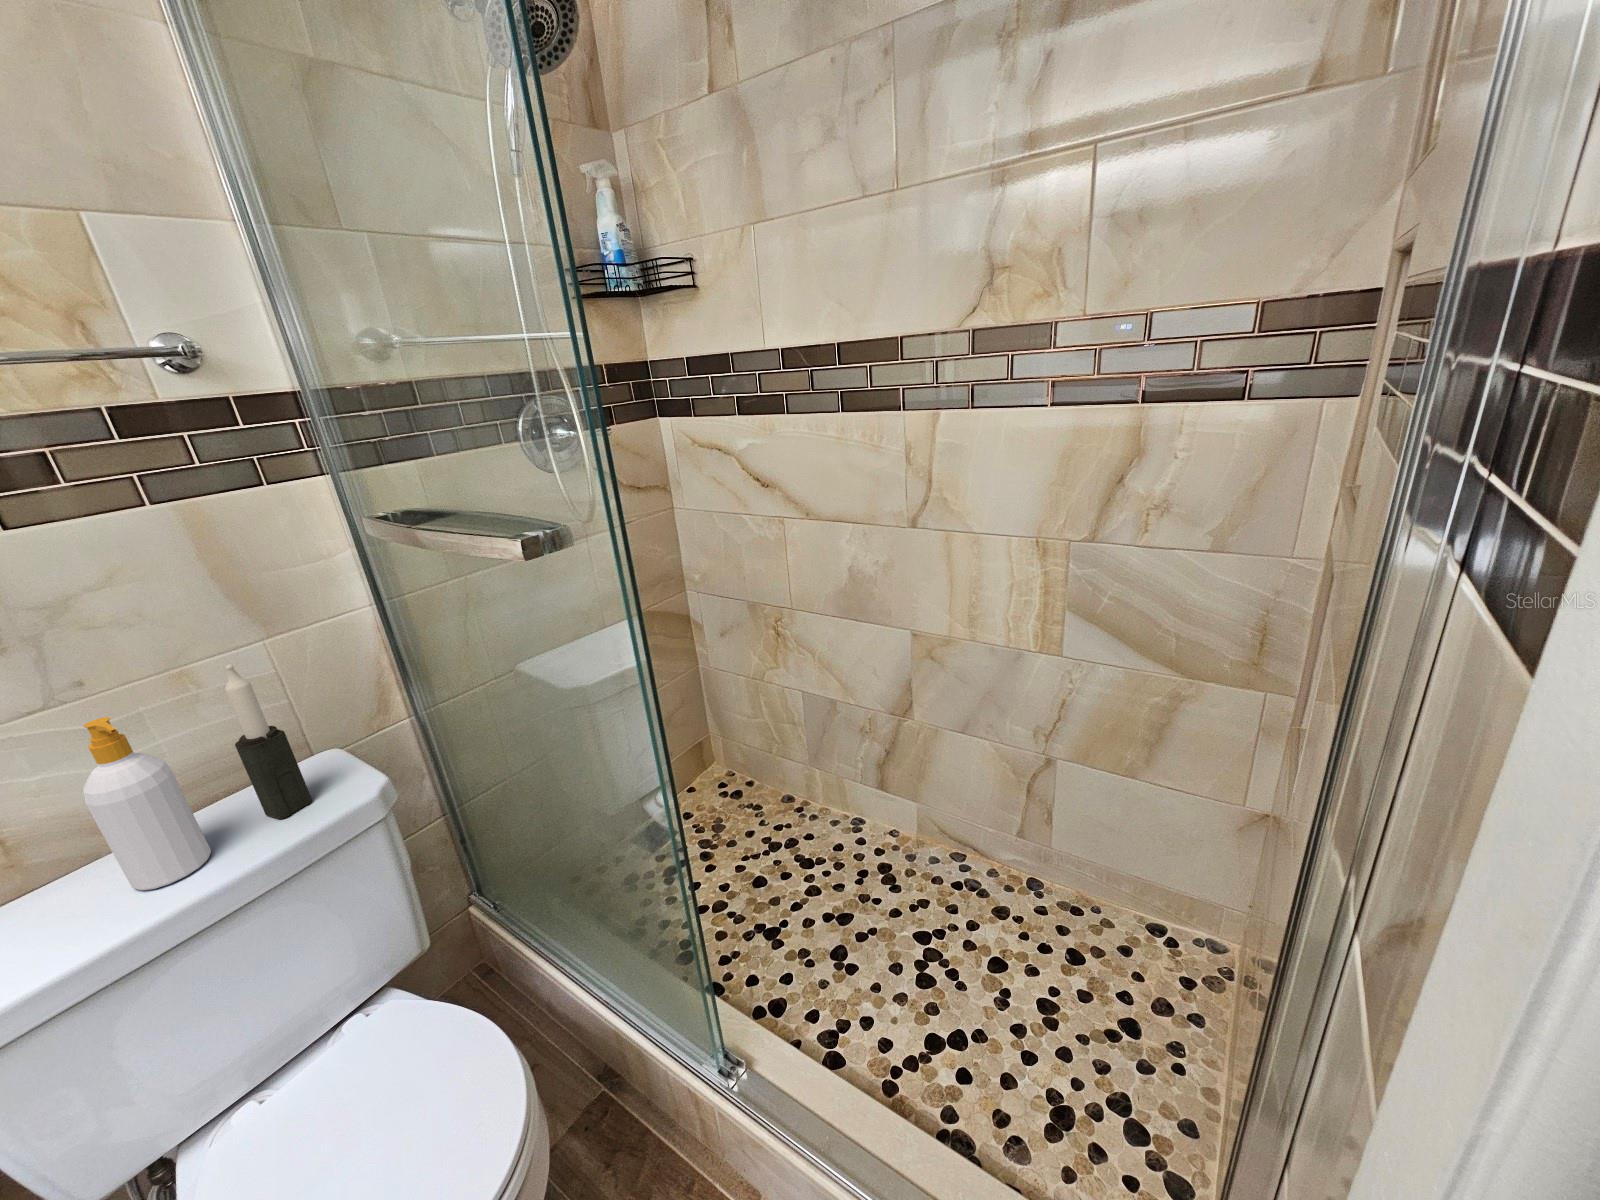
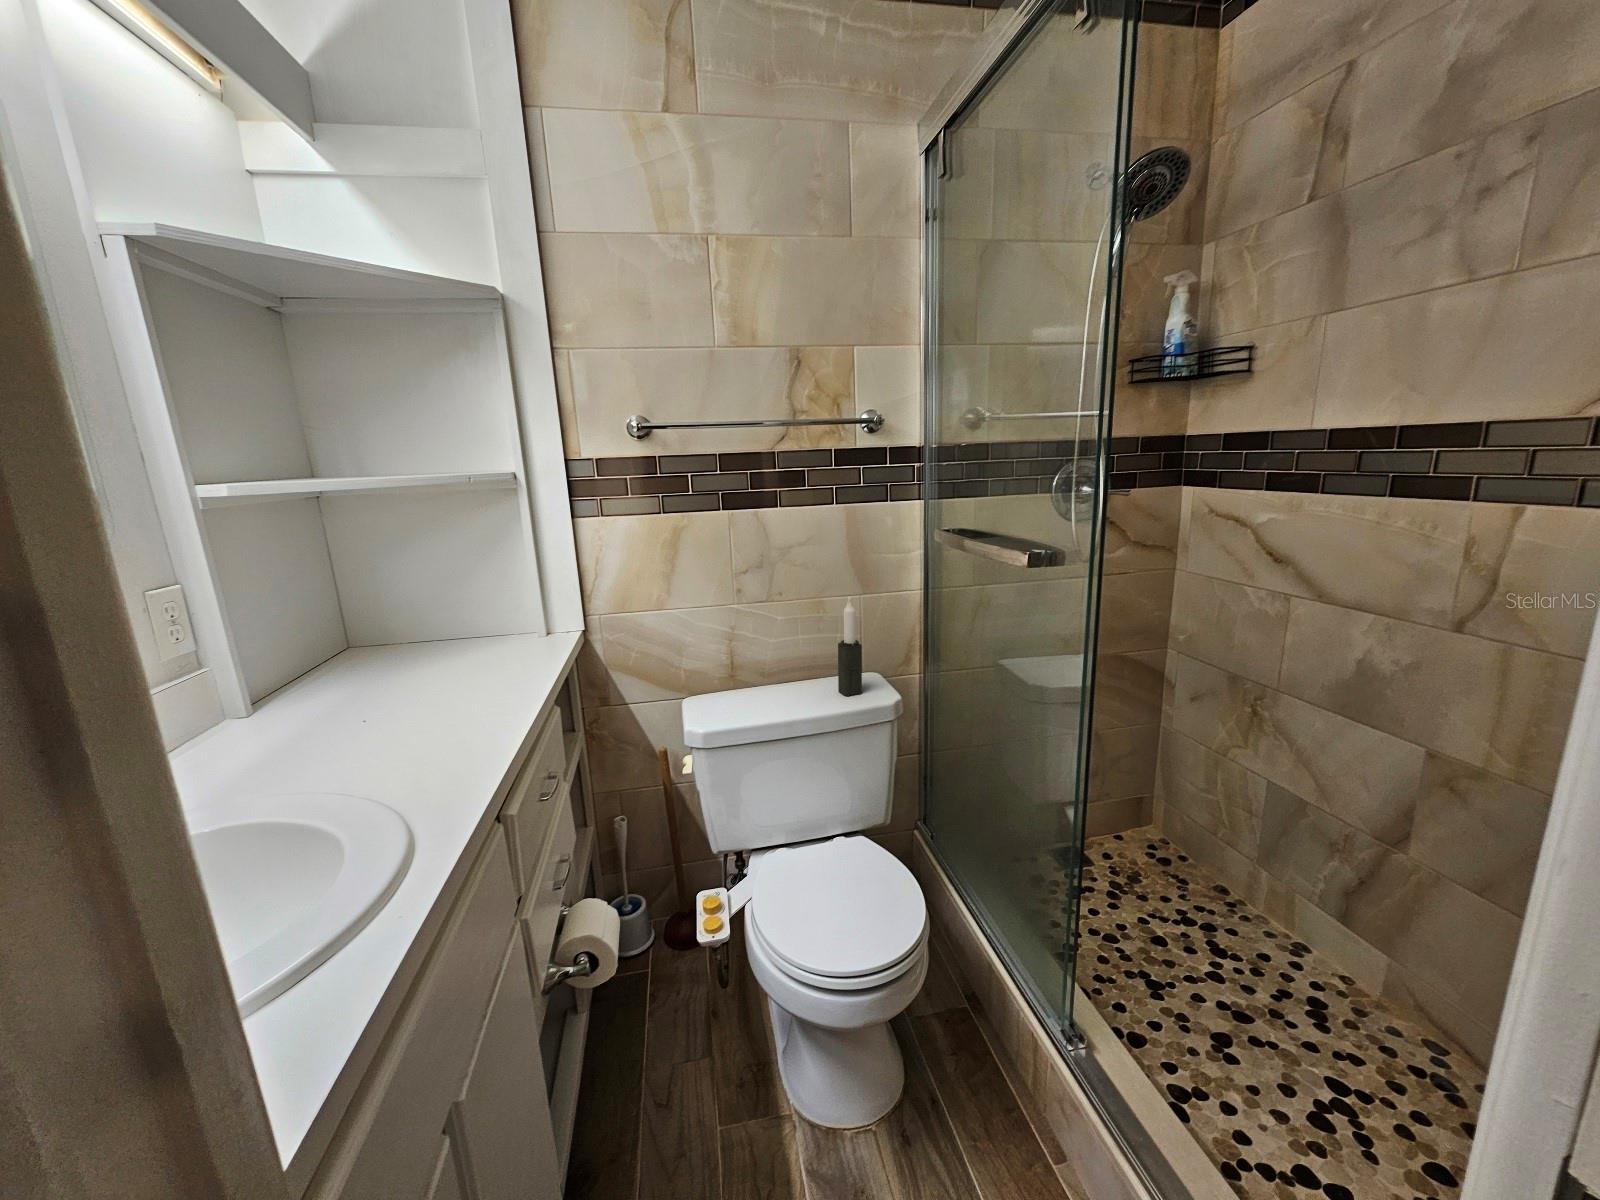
soap bottle: present [83,717,211,890] -> none [777,606,812,704]

